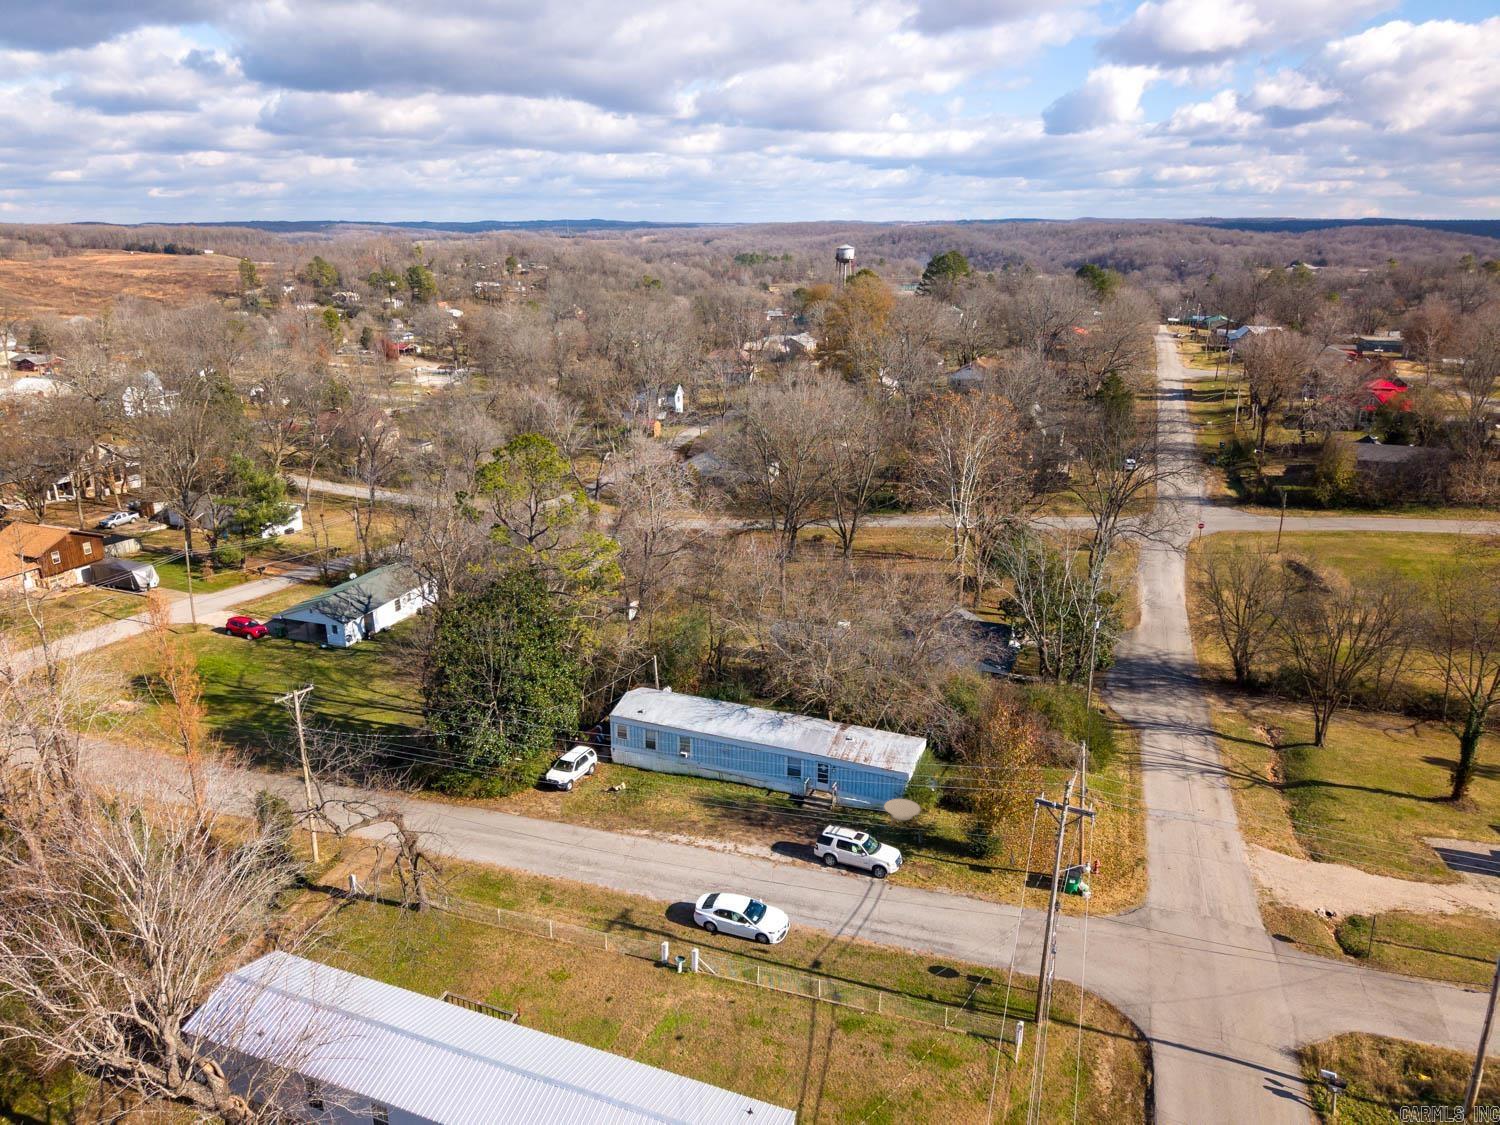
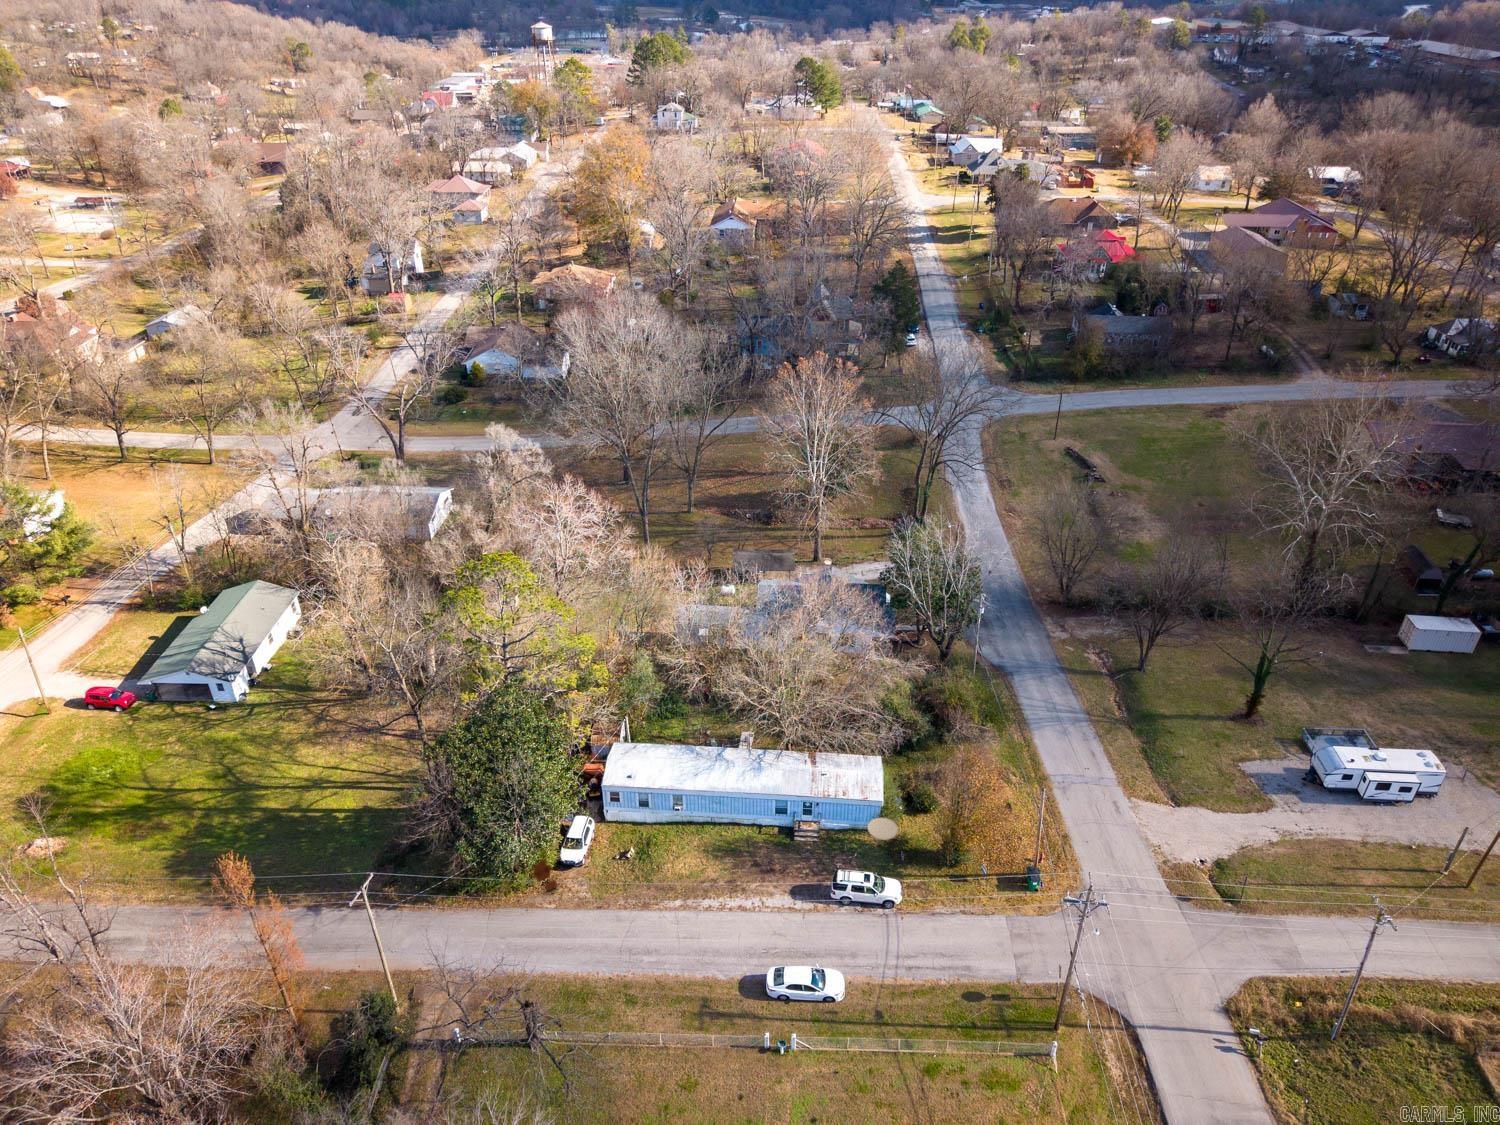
lounge chair: none [509,767,531,804] -> present [533,859,557,891]

